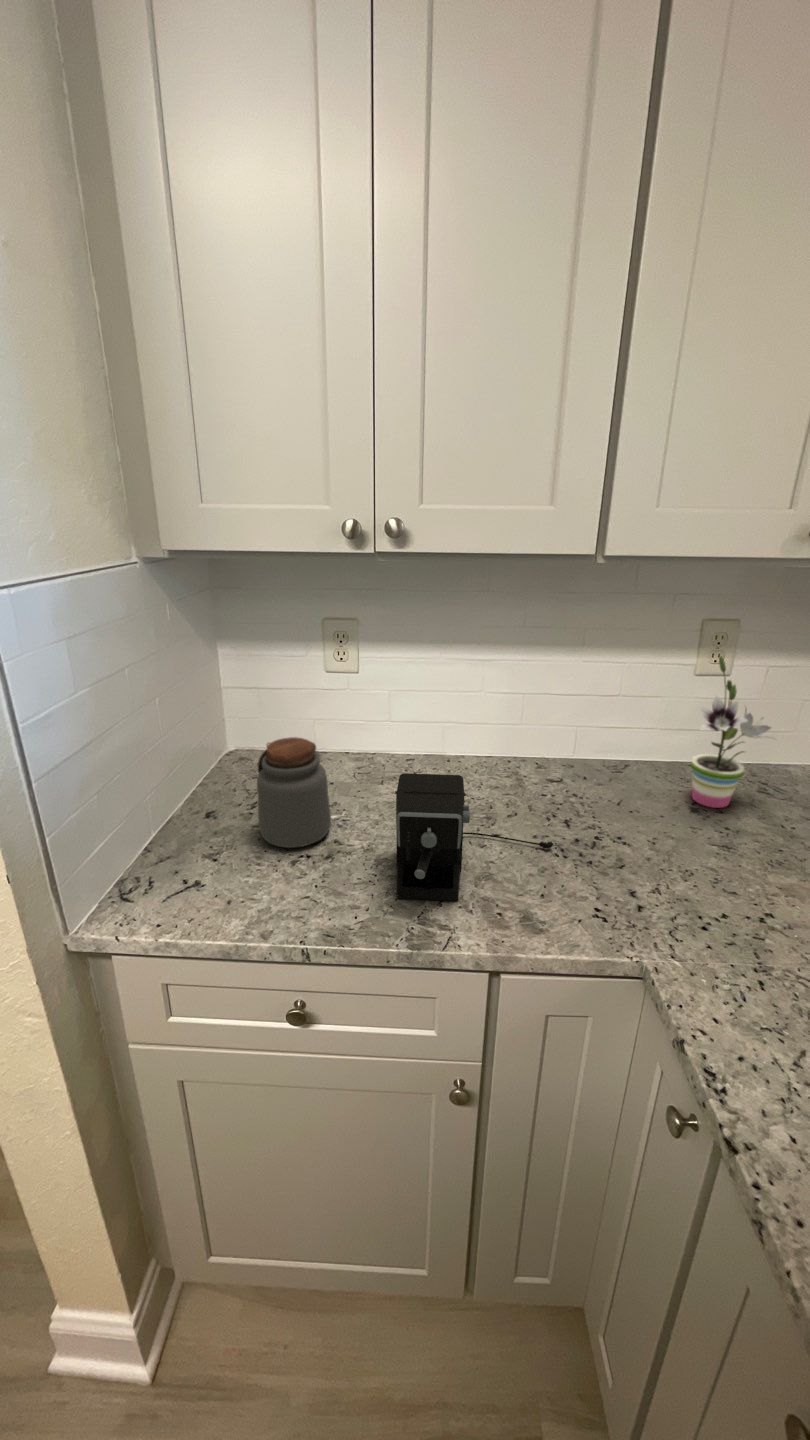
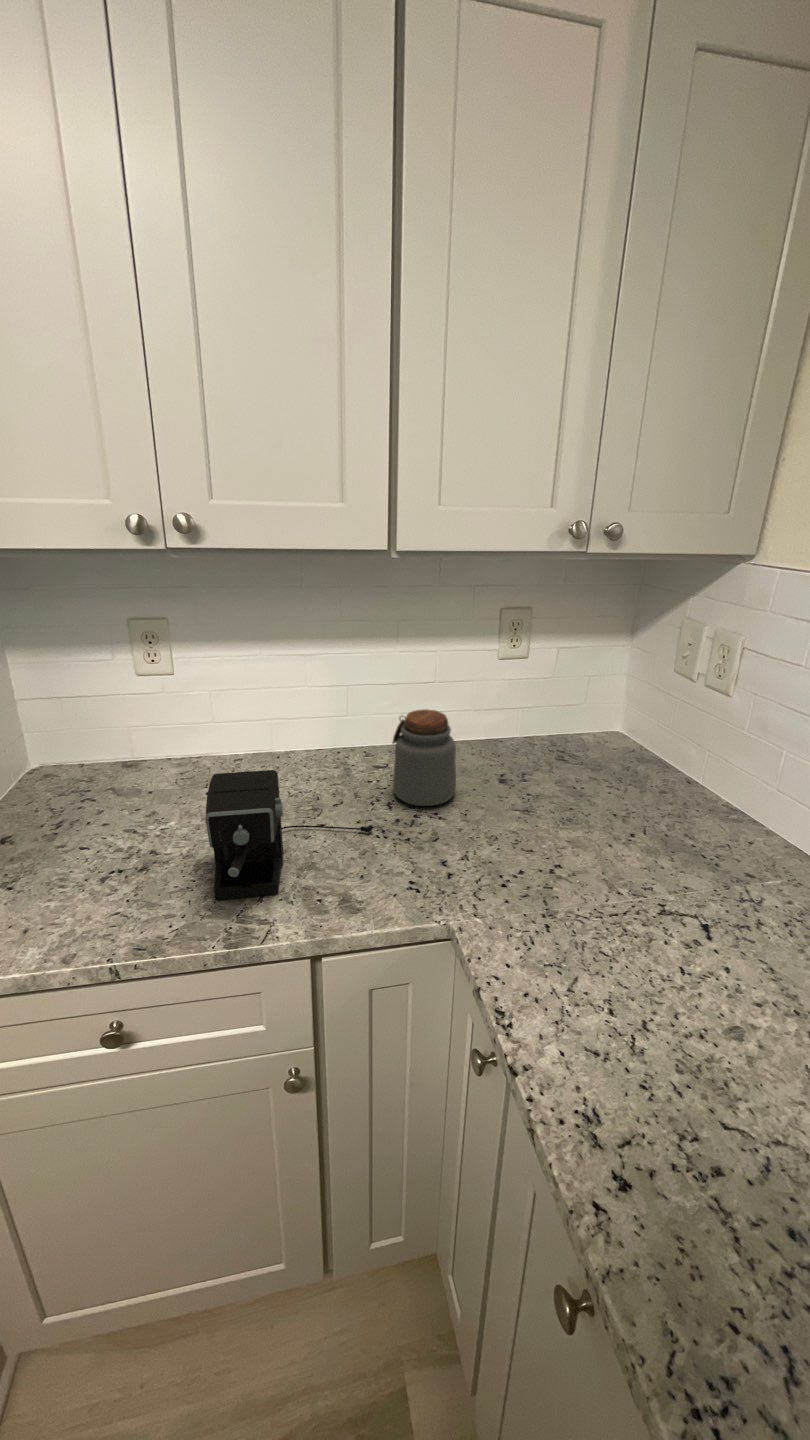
potted plant: present [691,656,771,808] -> none [496,639,566,777]
jar: present [257,737,331,848] -> present [393,709,456,806]

